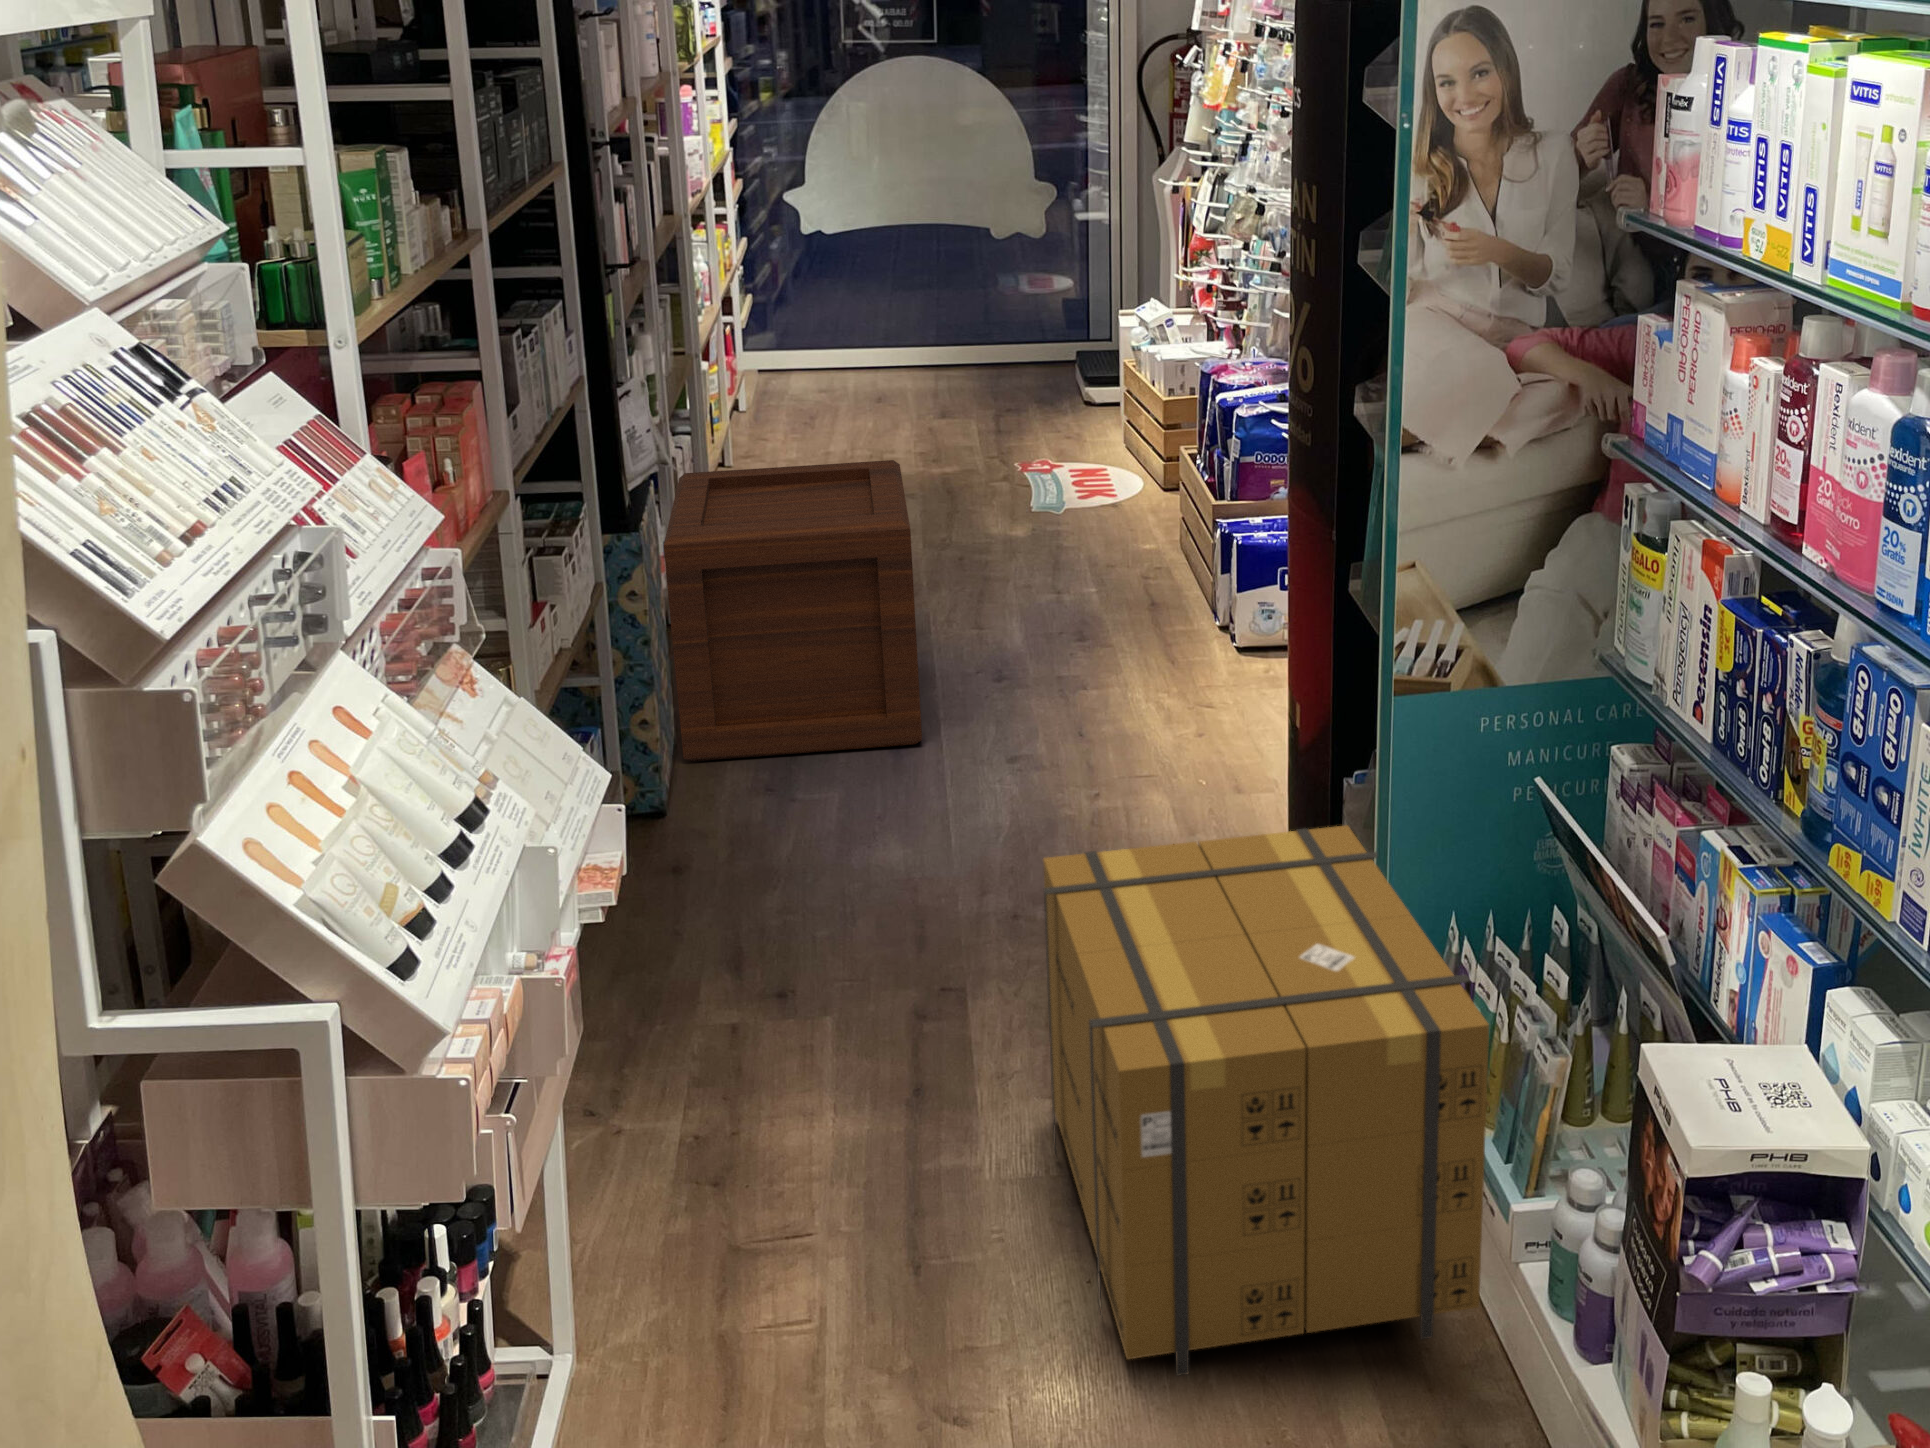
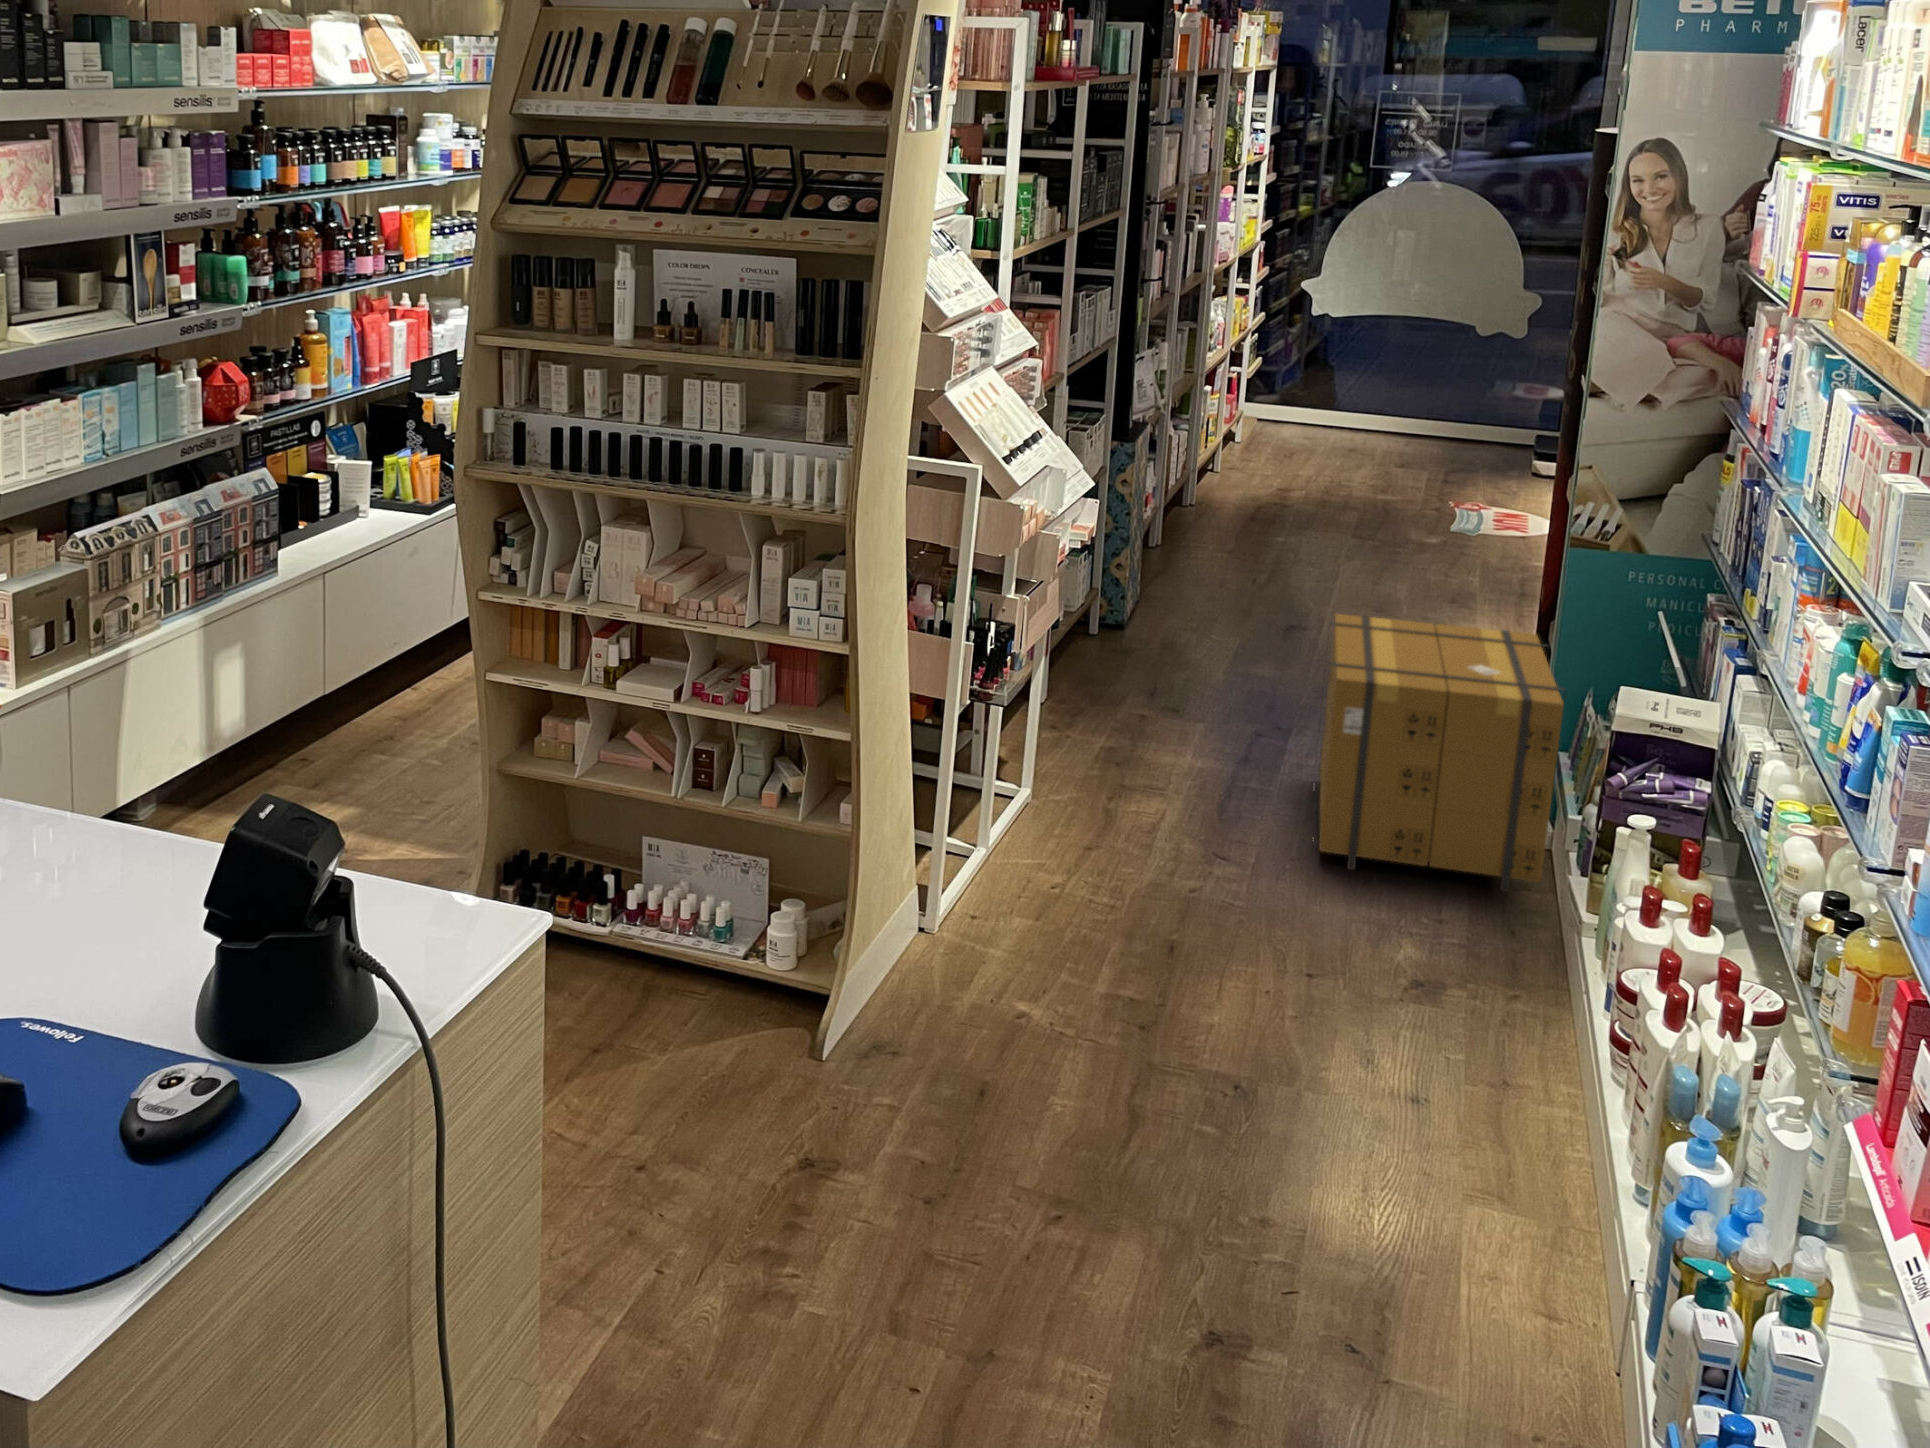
wooden crate: present [664,460,922,762] -> none [1140,430,1326,625]

